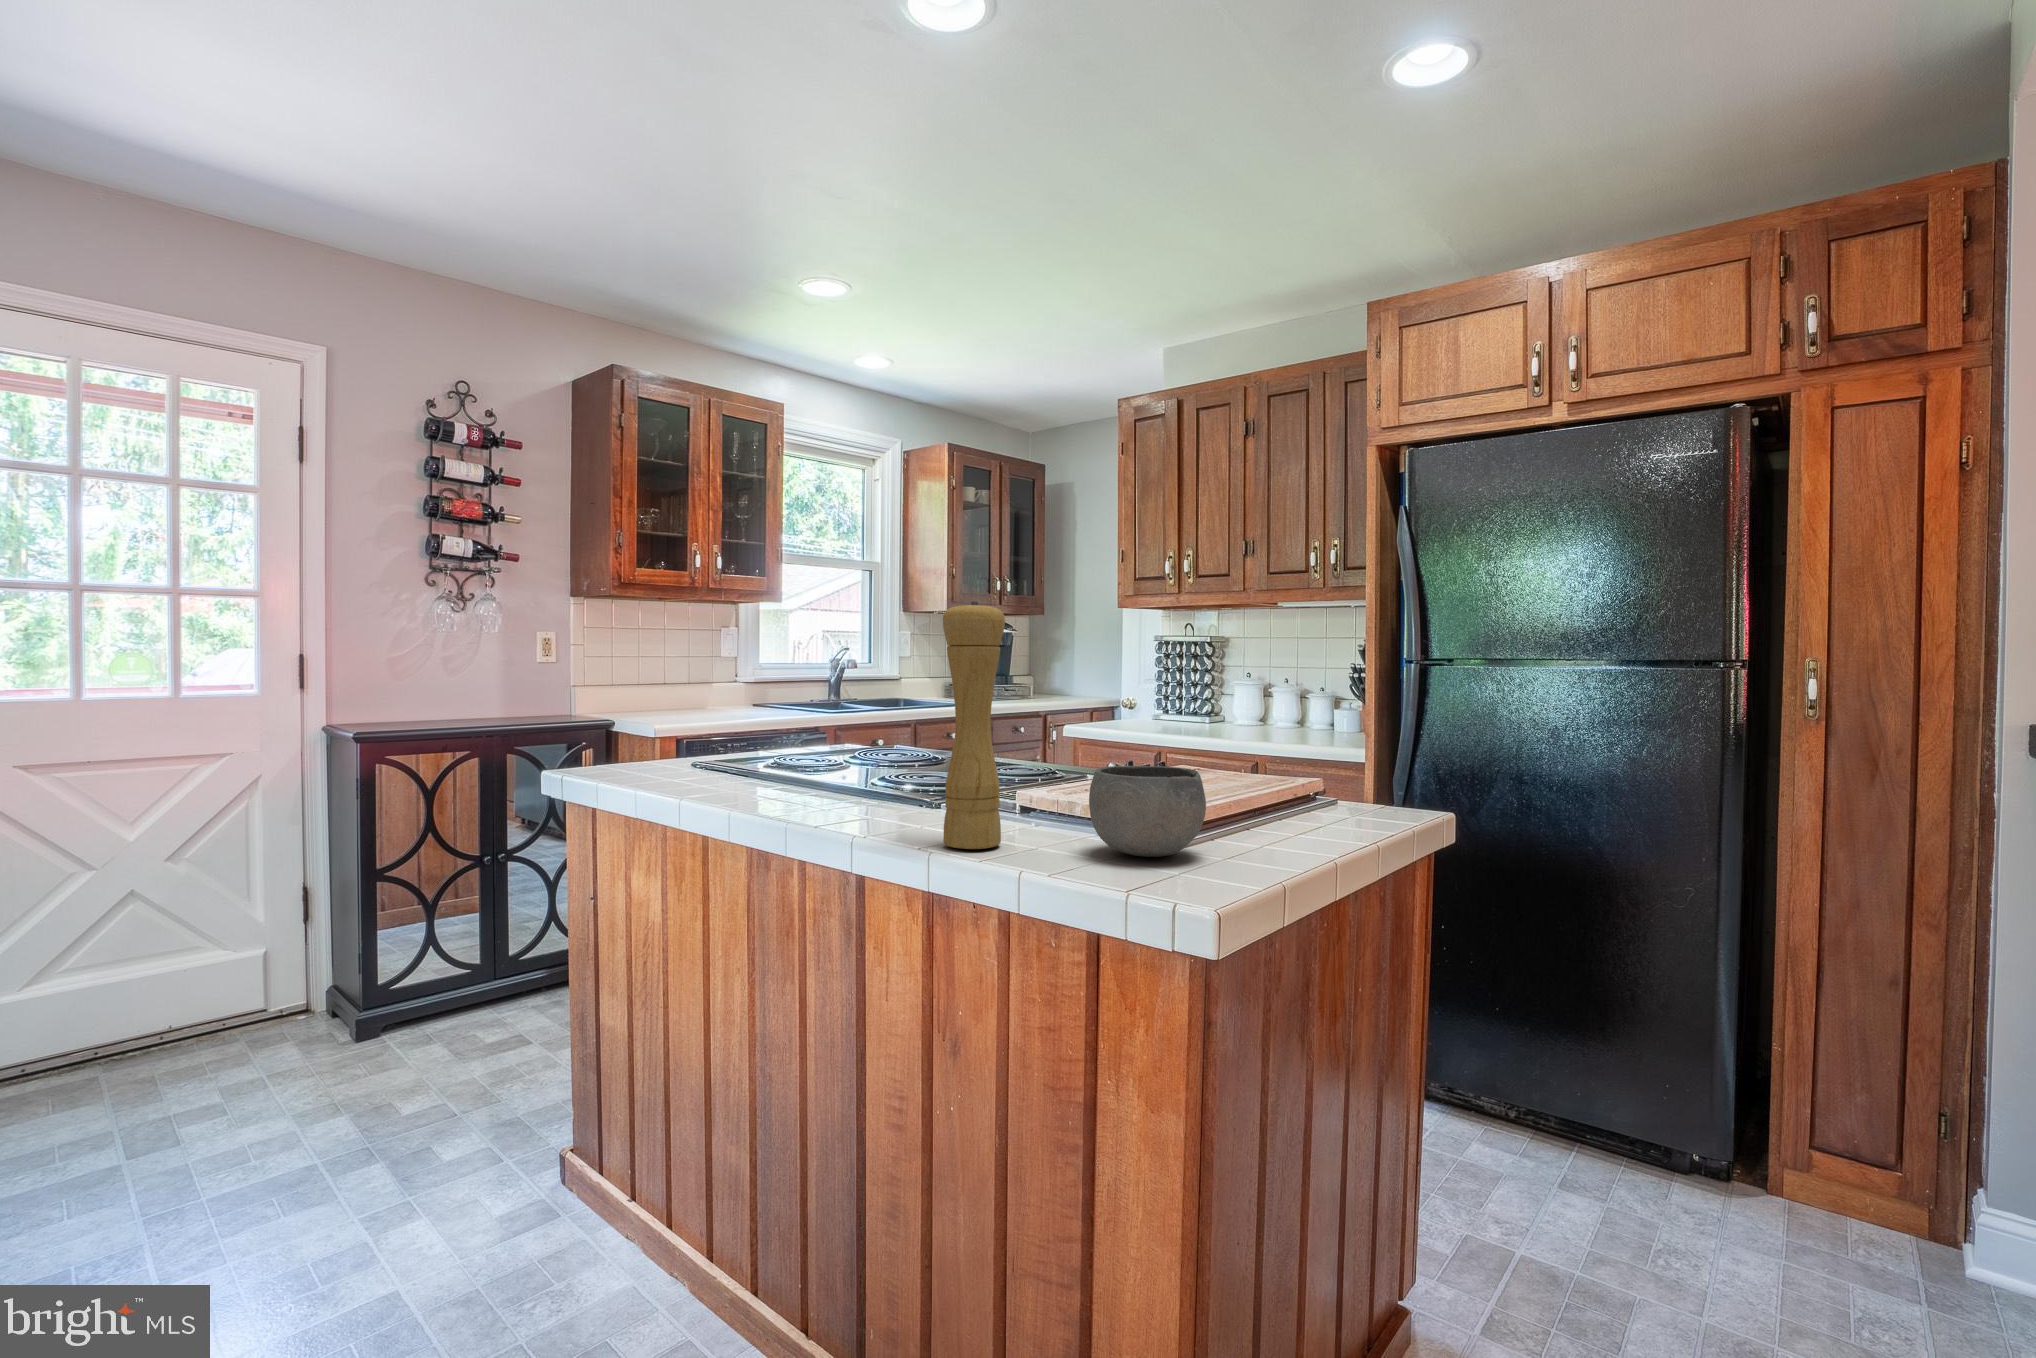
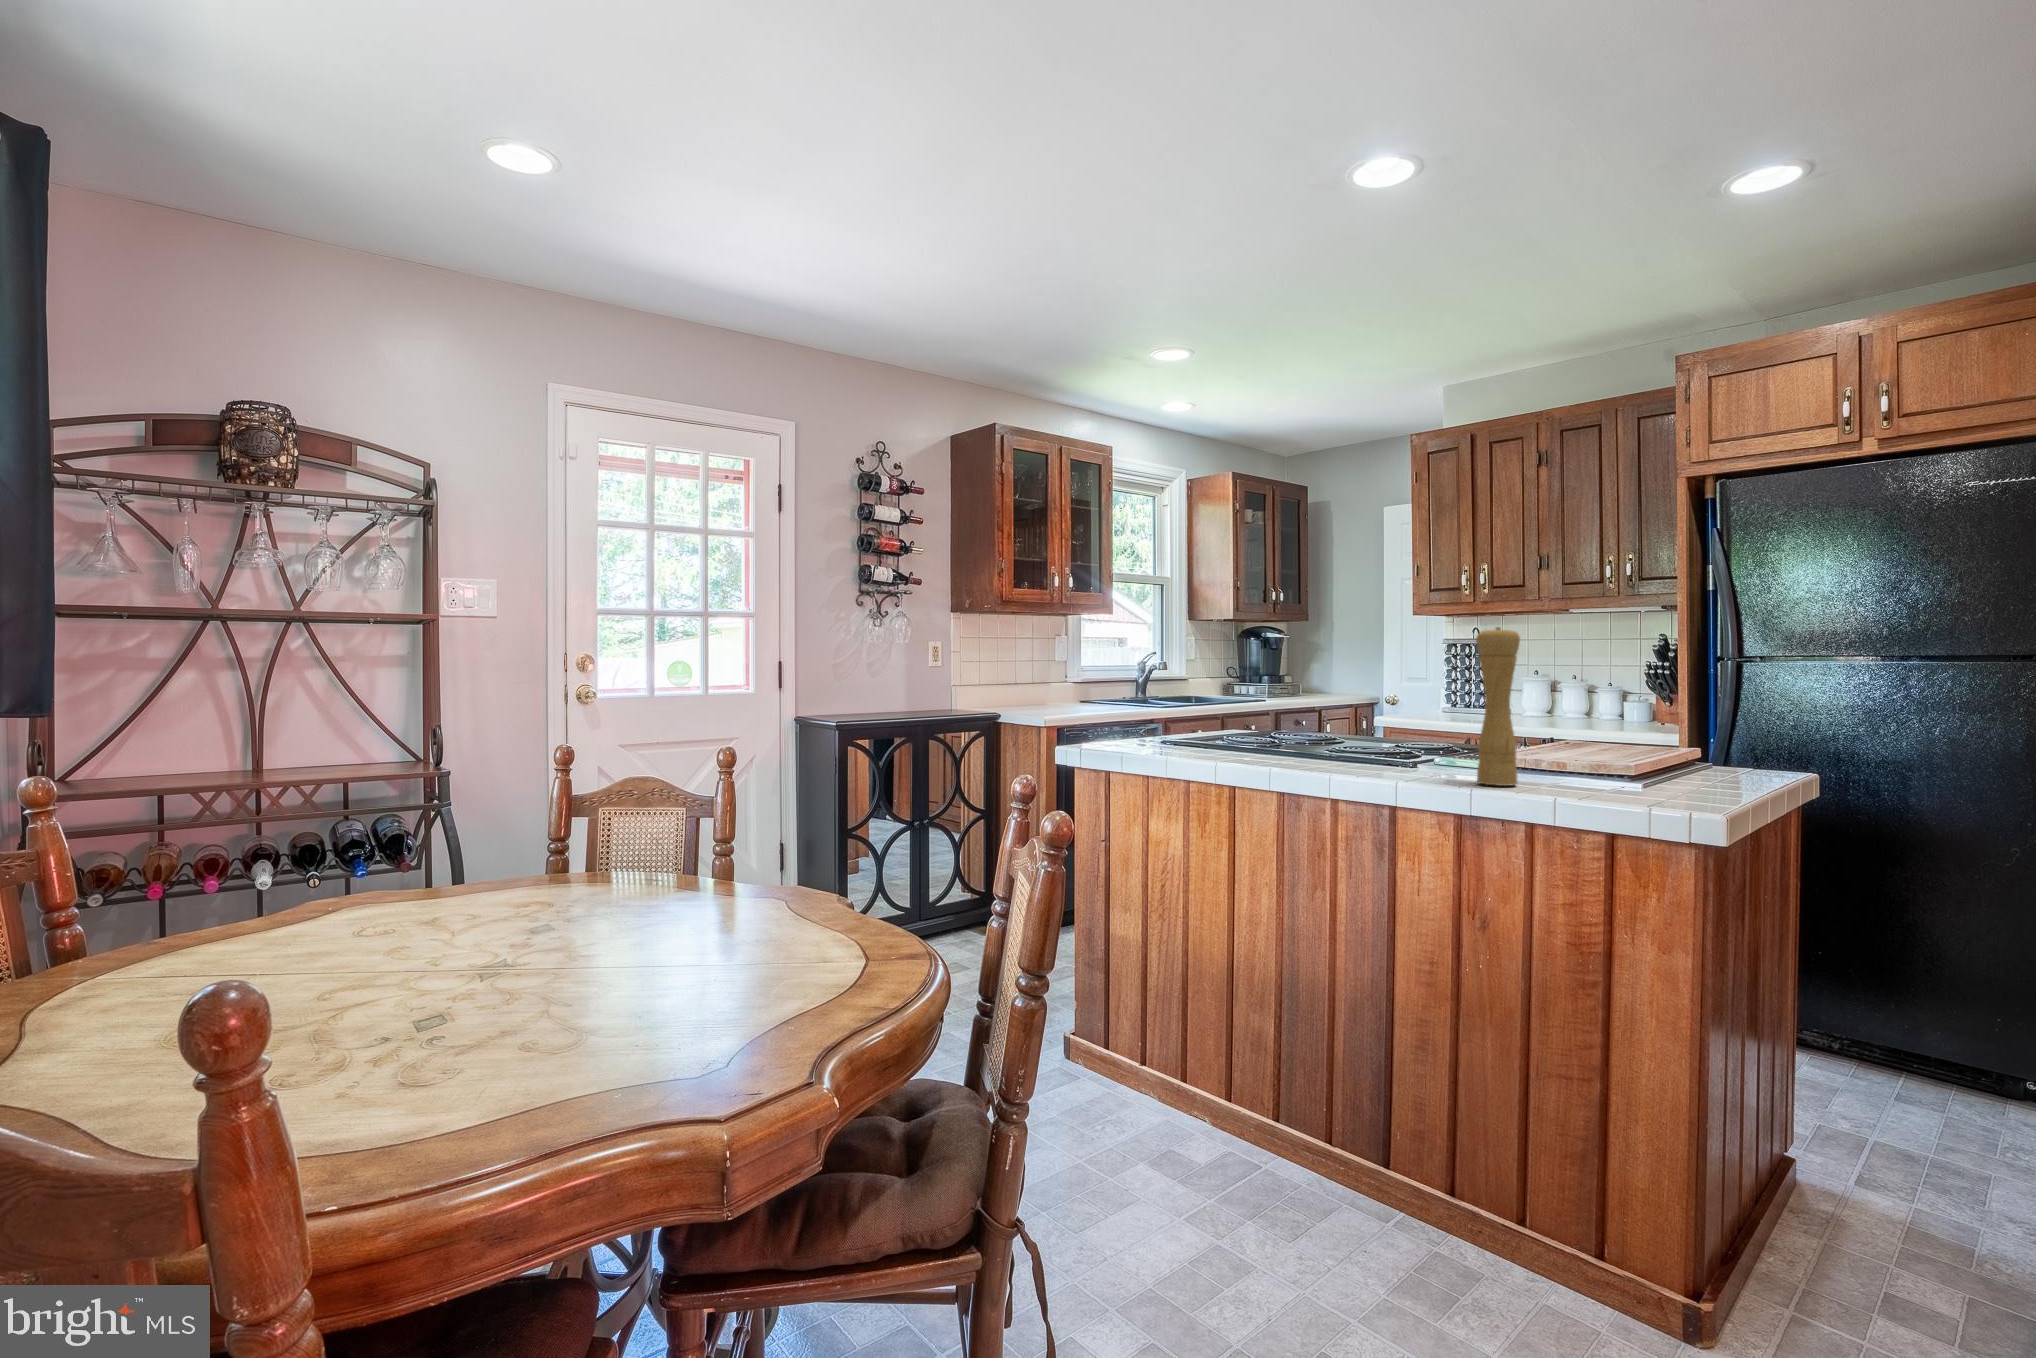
bowl: present [1089,766,1206,857] -> none [1584,733,1672,790]

